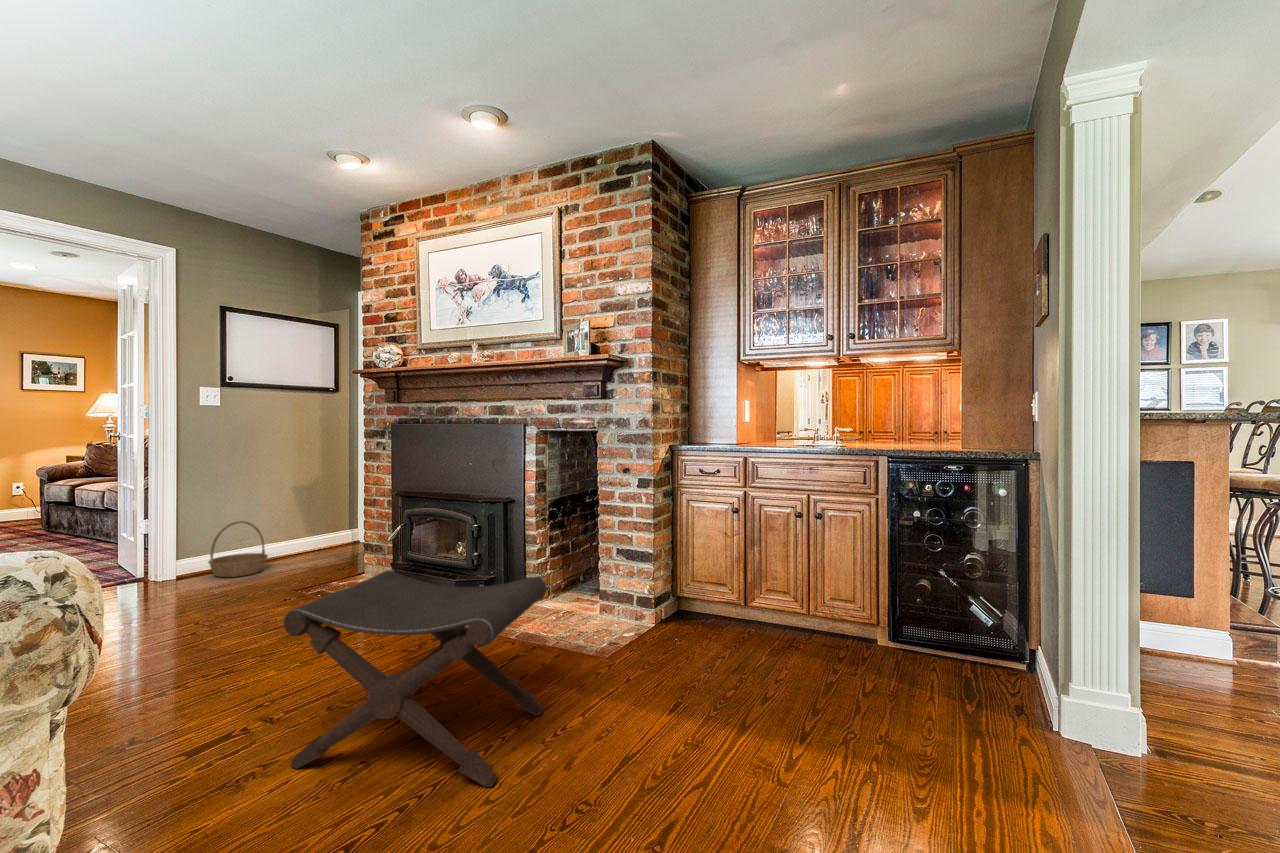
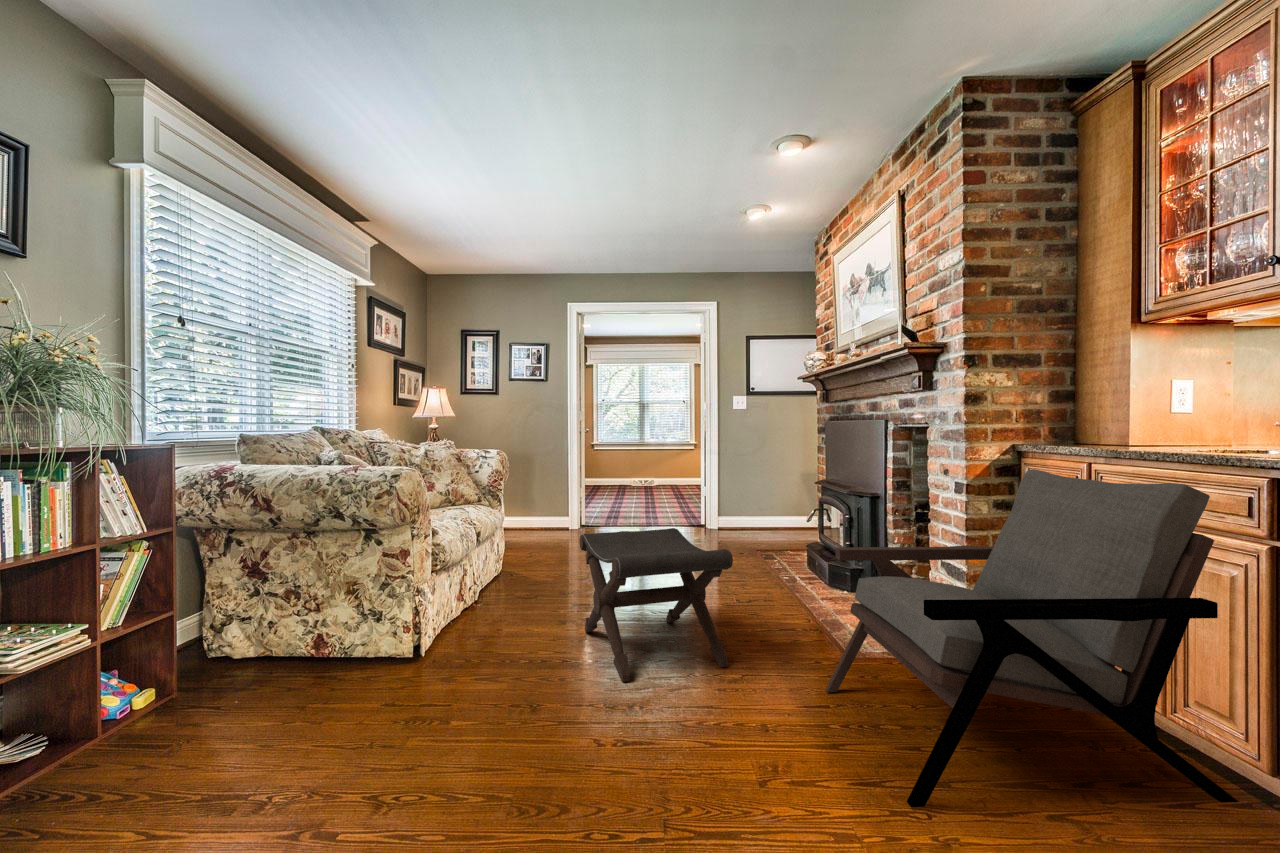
armchair: none [644,464,870,730] -> present [825,469,1238,807]
basket: present [208,521,268,577] -> none [731,495,770,536]

